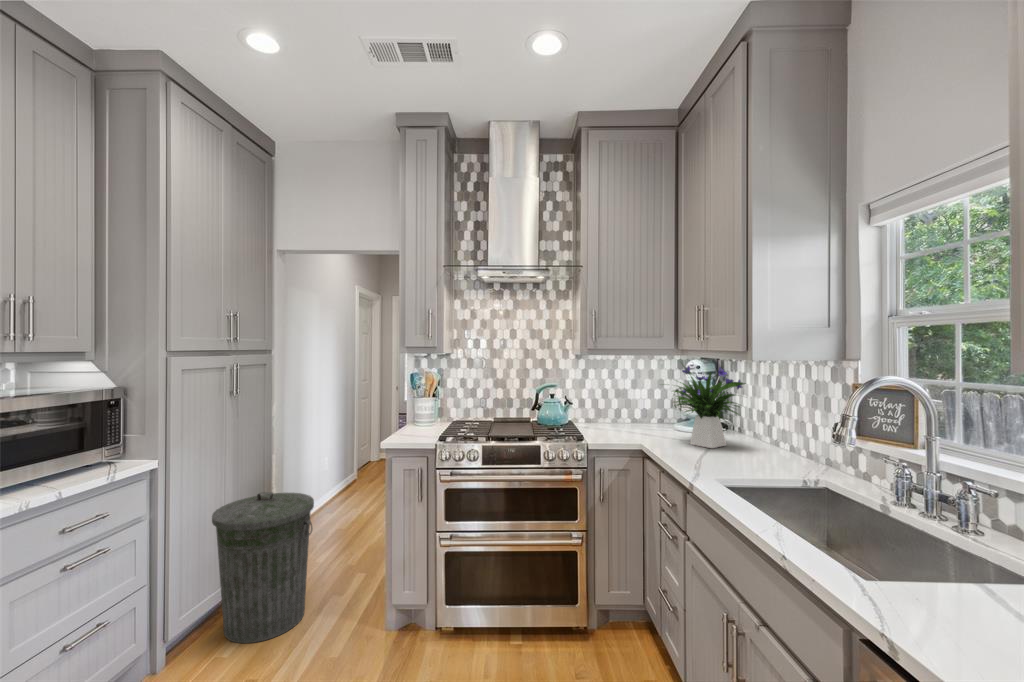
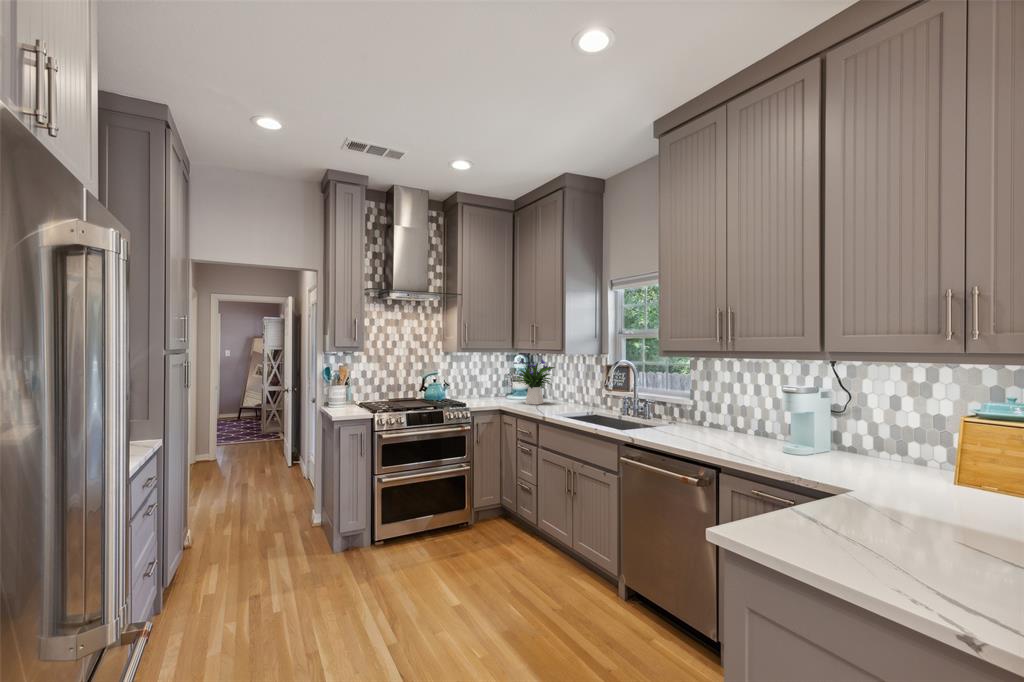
trash can: present [212,492,314,643] -> none [189,462,272,577]

